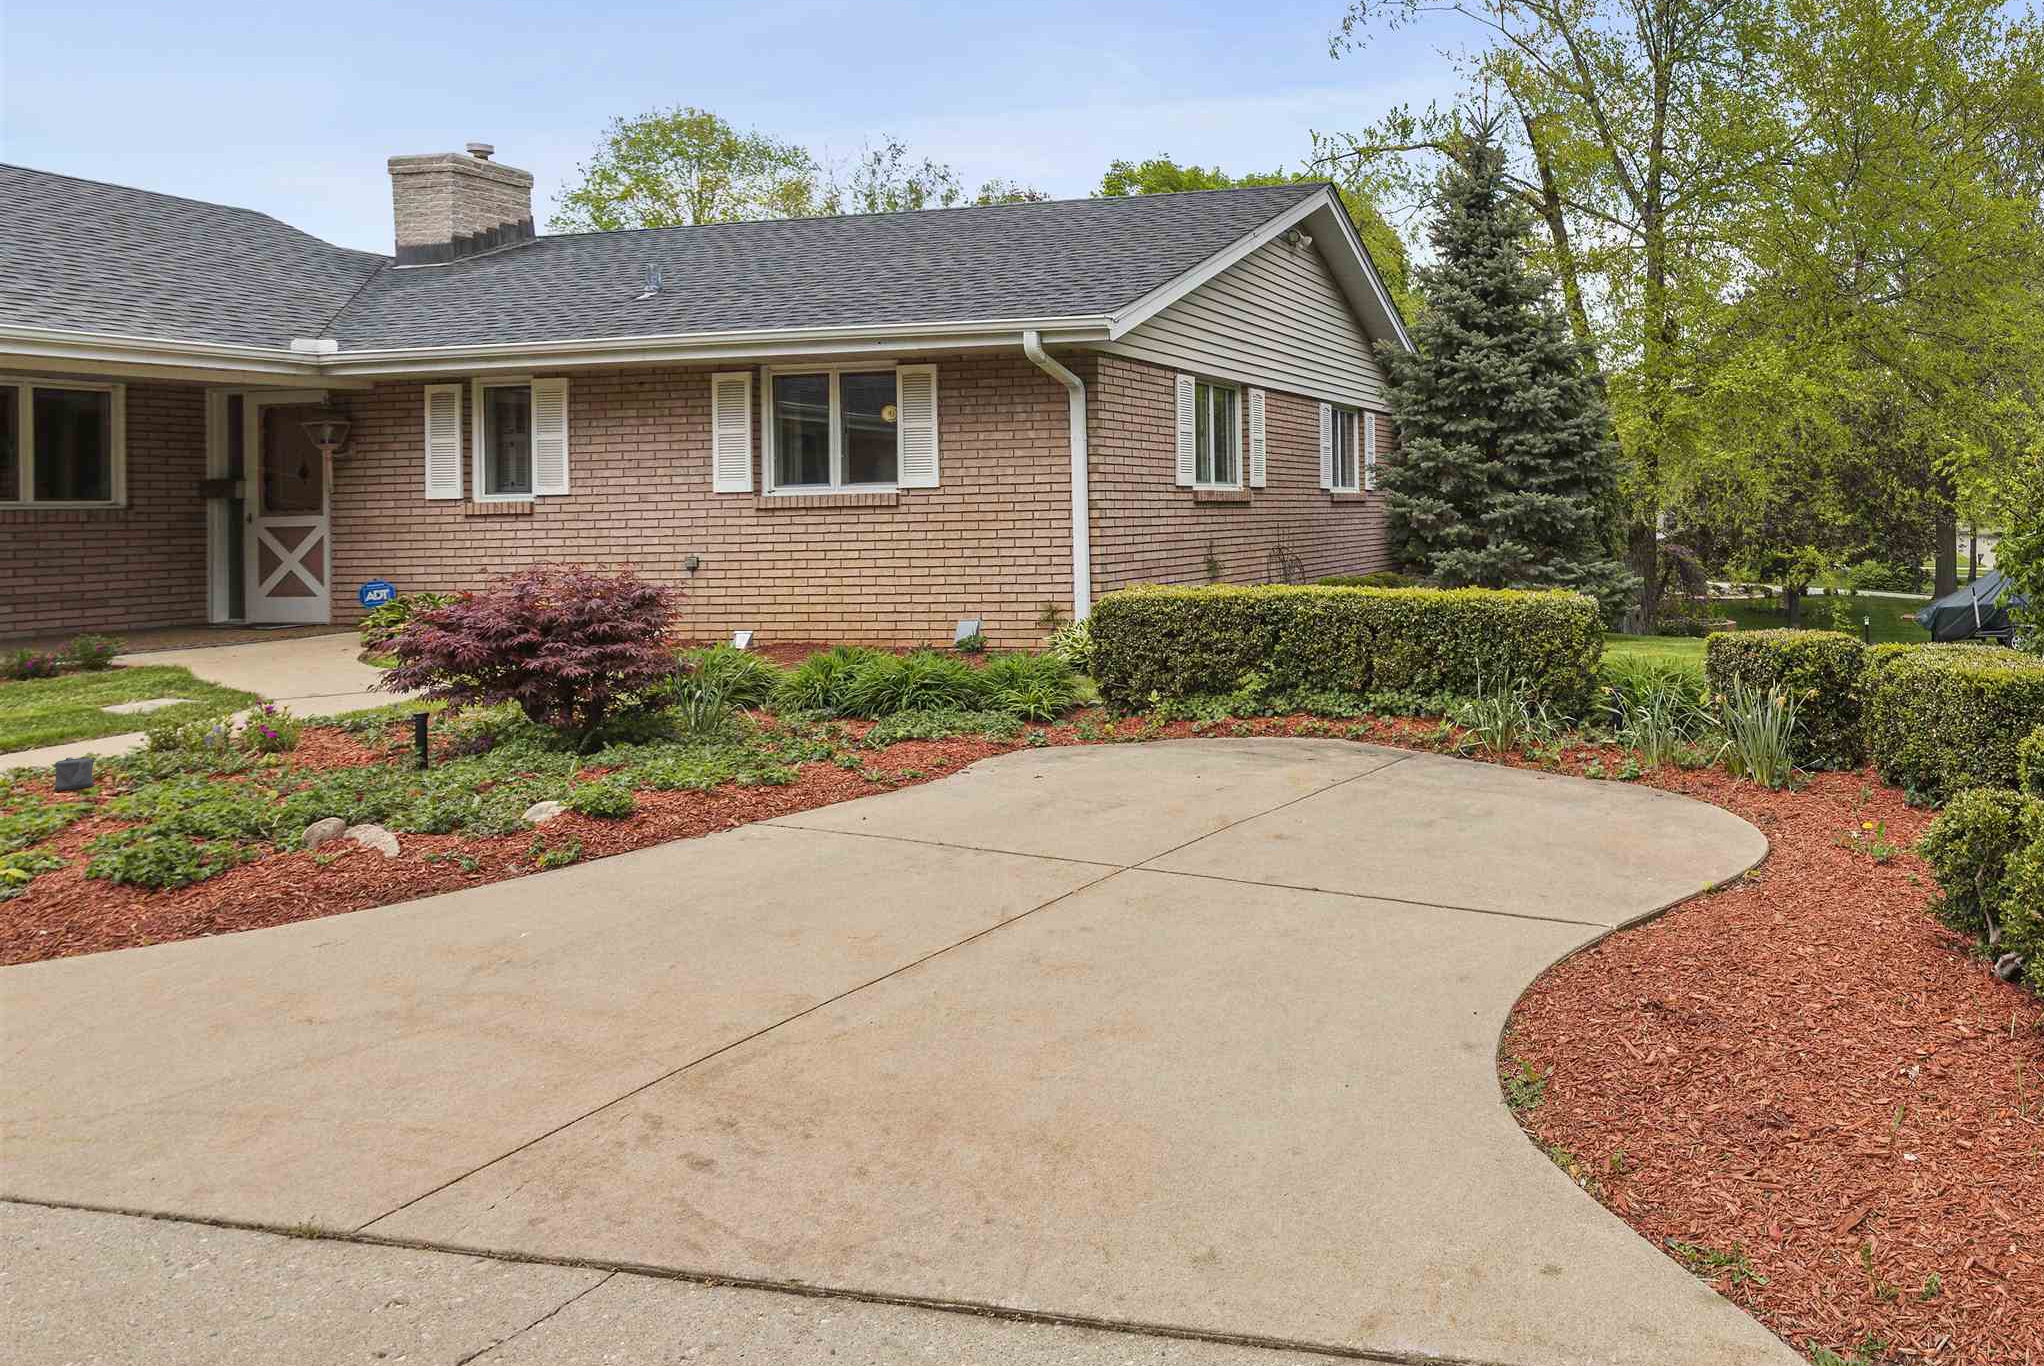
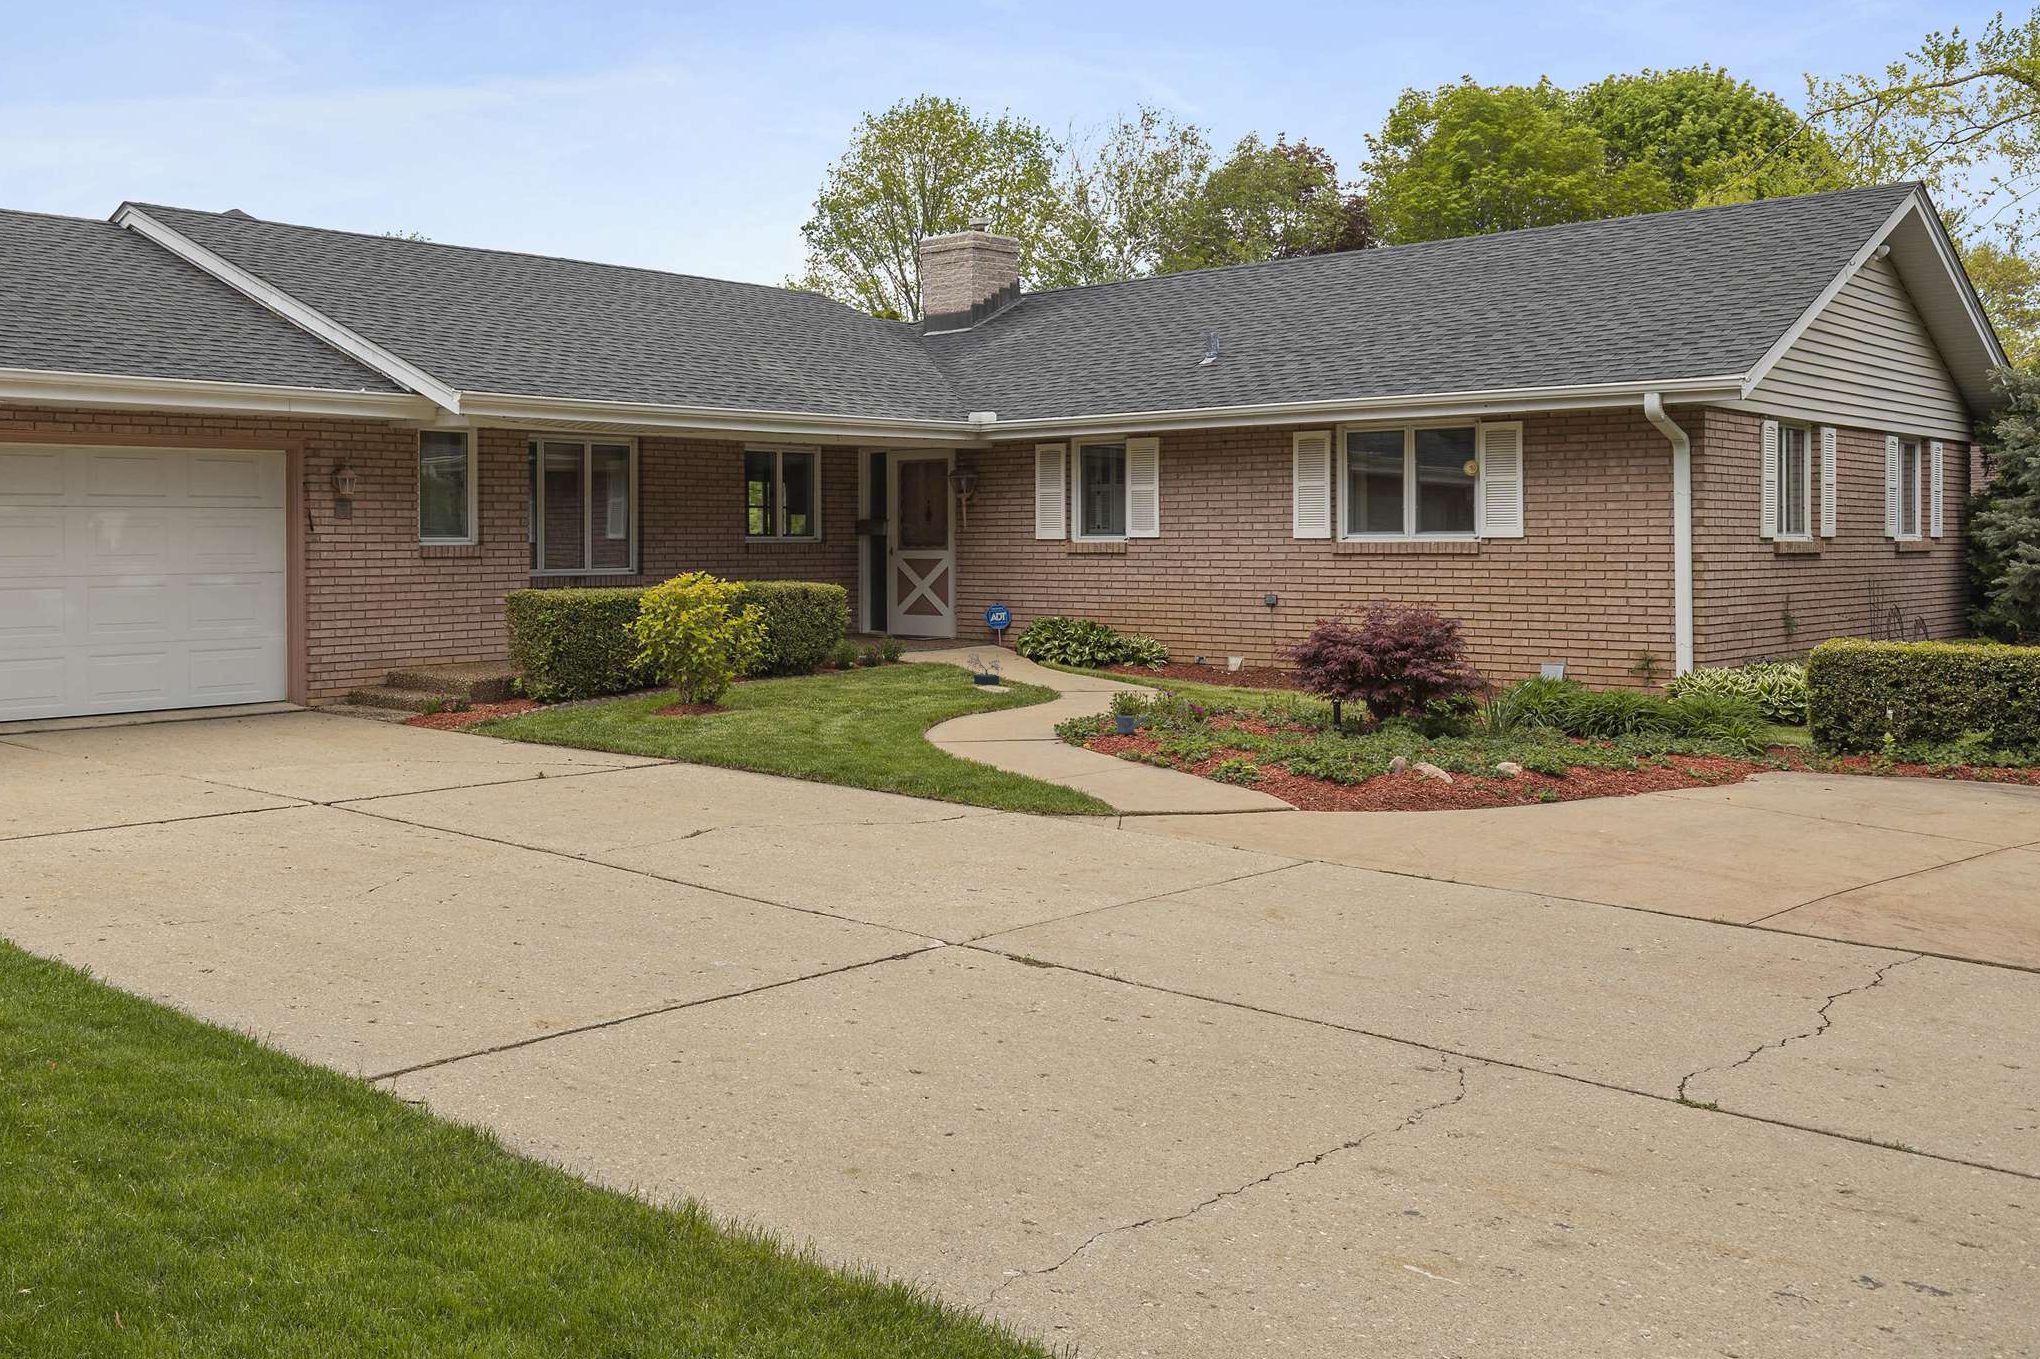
decorative plant: none [80,660,157,705] -> present [967,653,1003,684]

